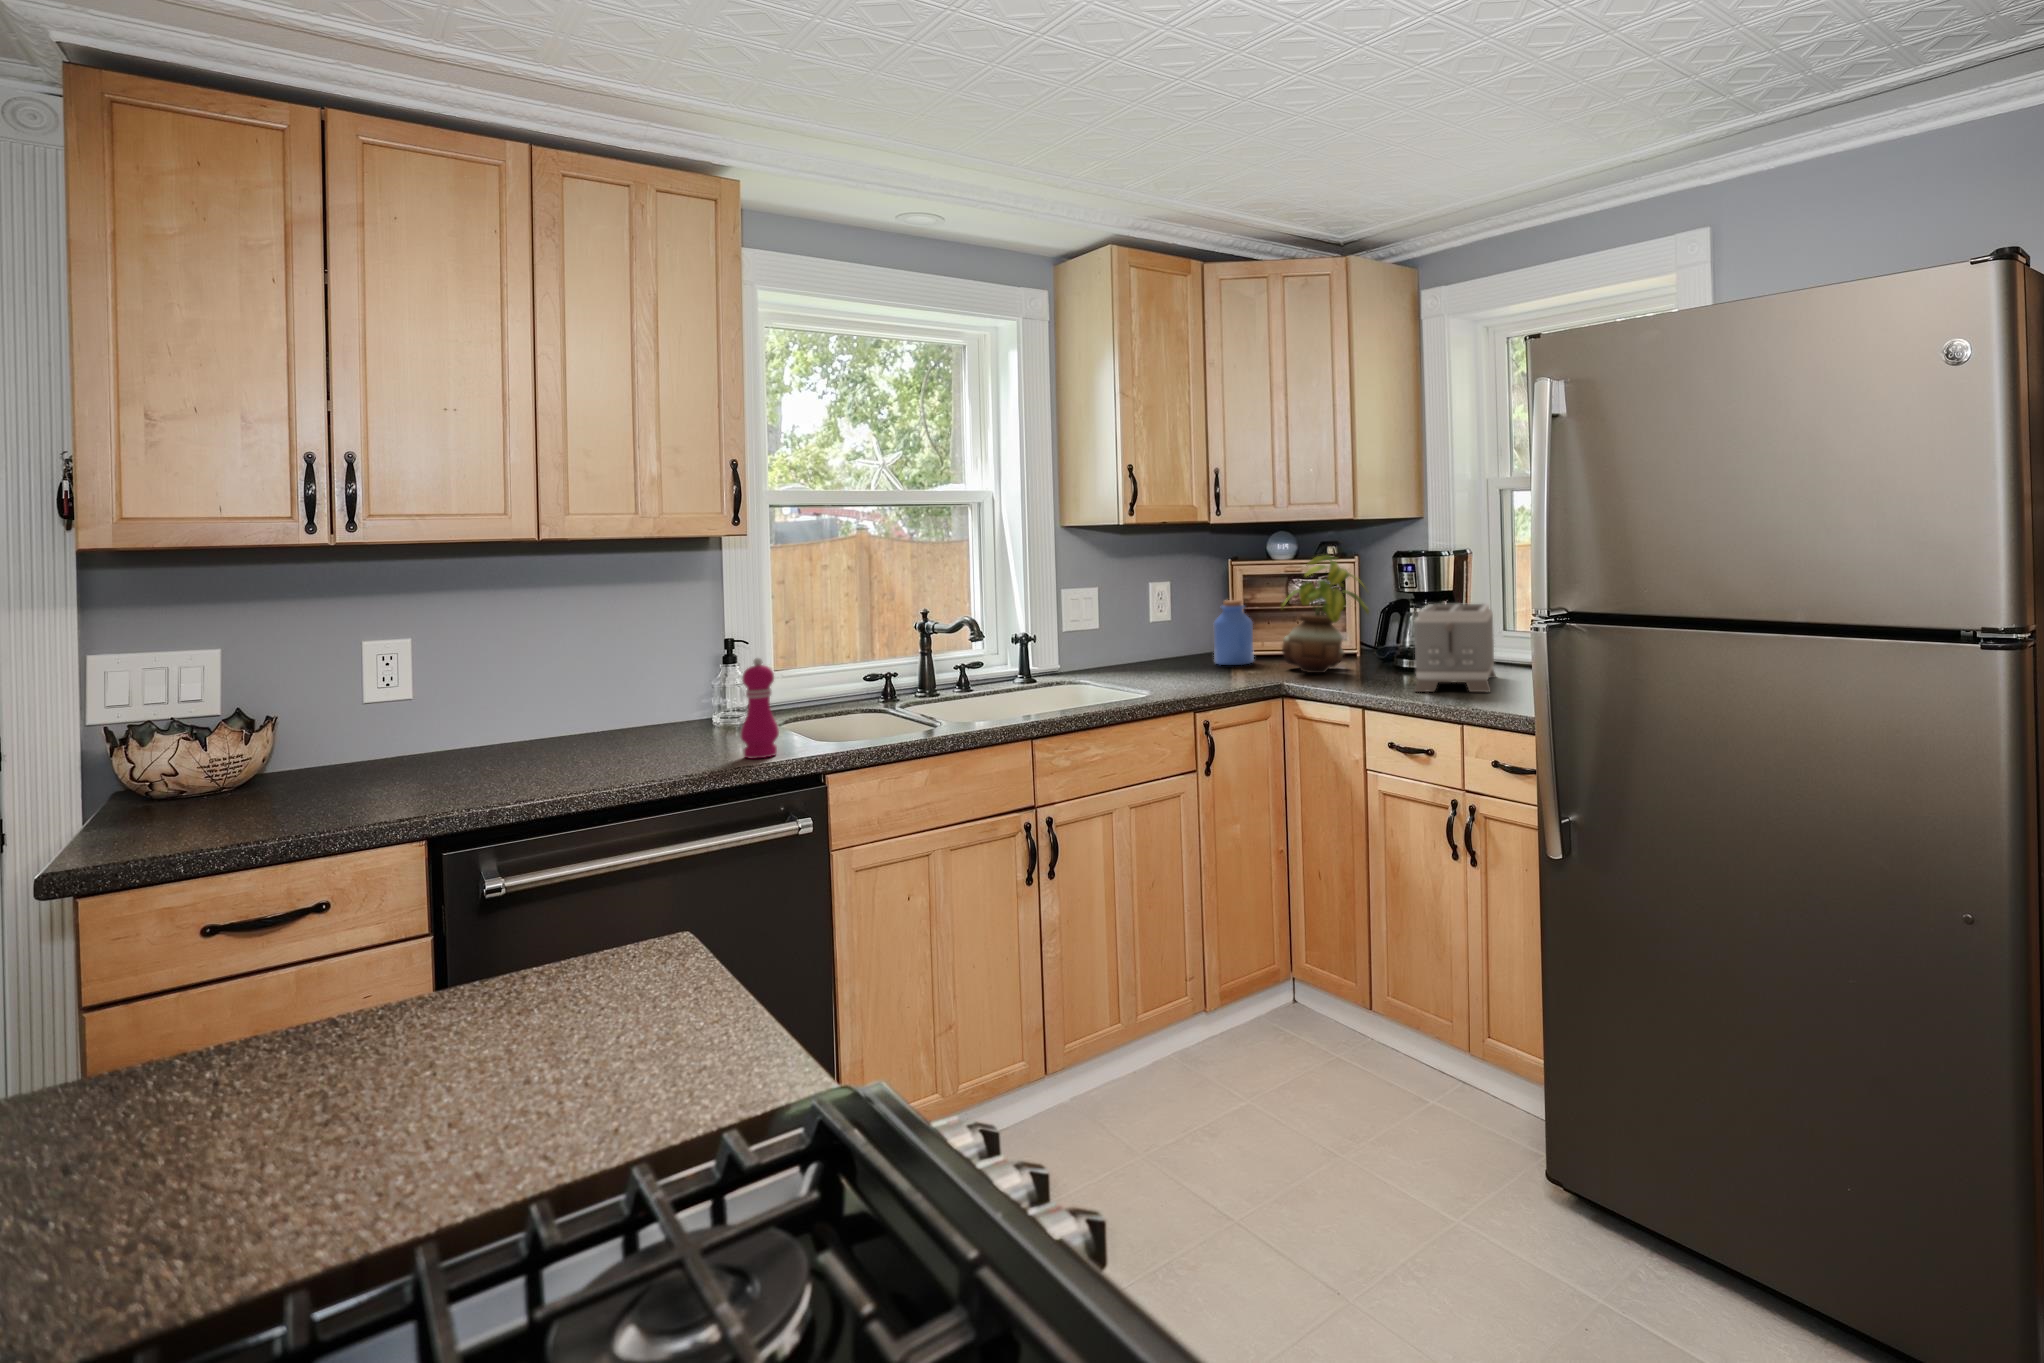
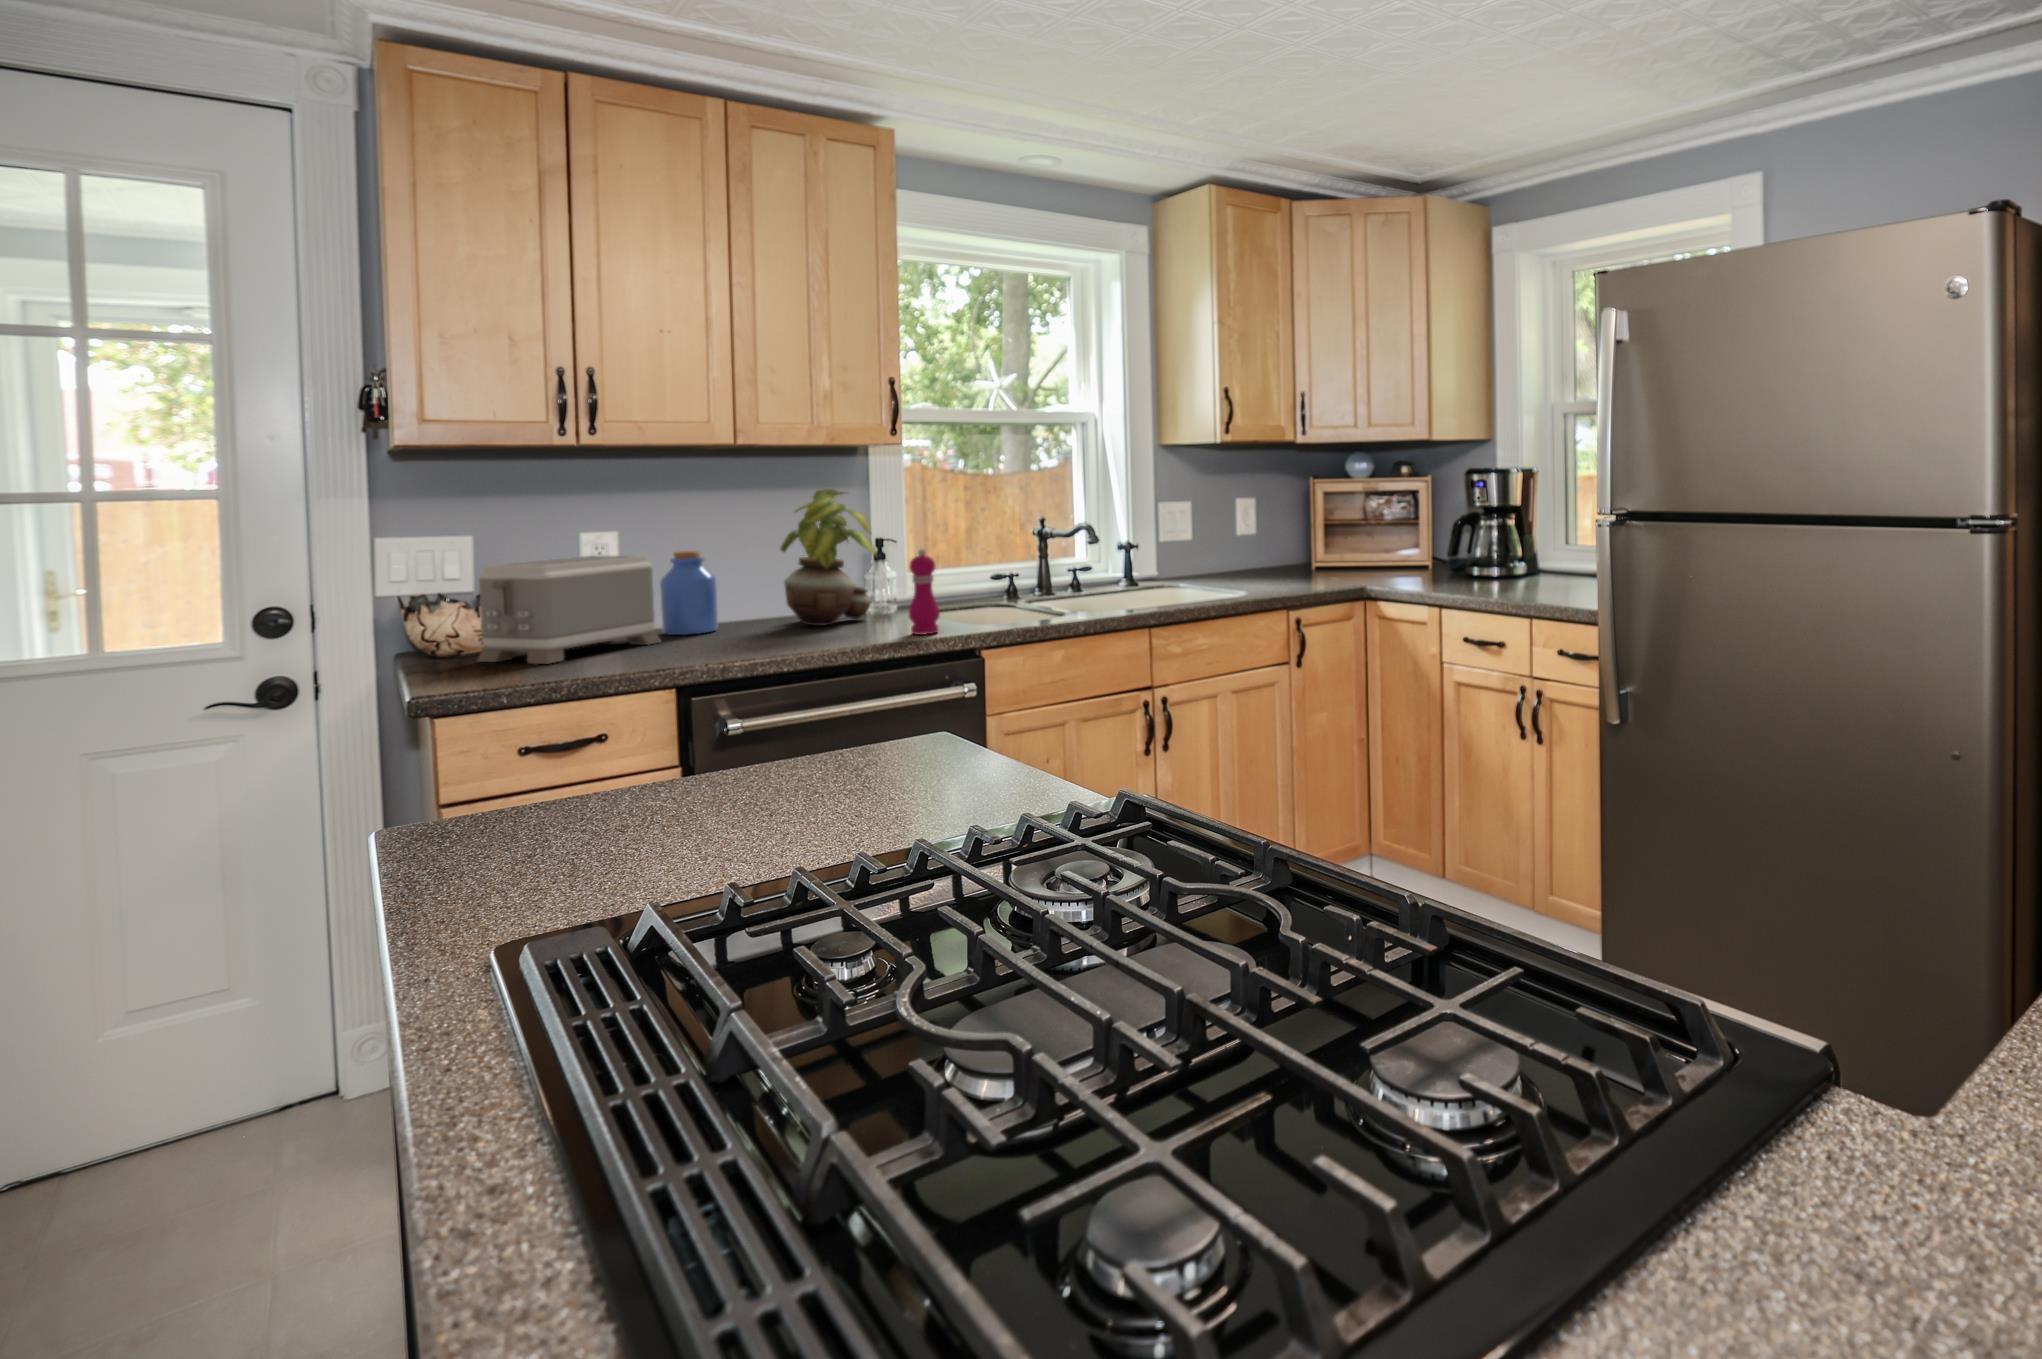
potted plant: present [1281,555,1369,673] -> present [780,489,877,626]
jar: present [1214,600,1254,665] -> present [660,551,718,635]
toaster: present [1414,603,1496,692] -> present [477,555,661,664]

